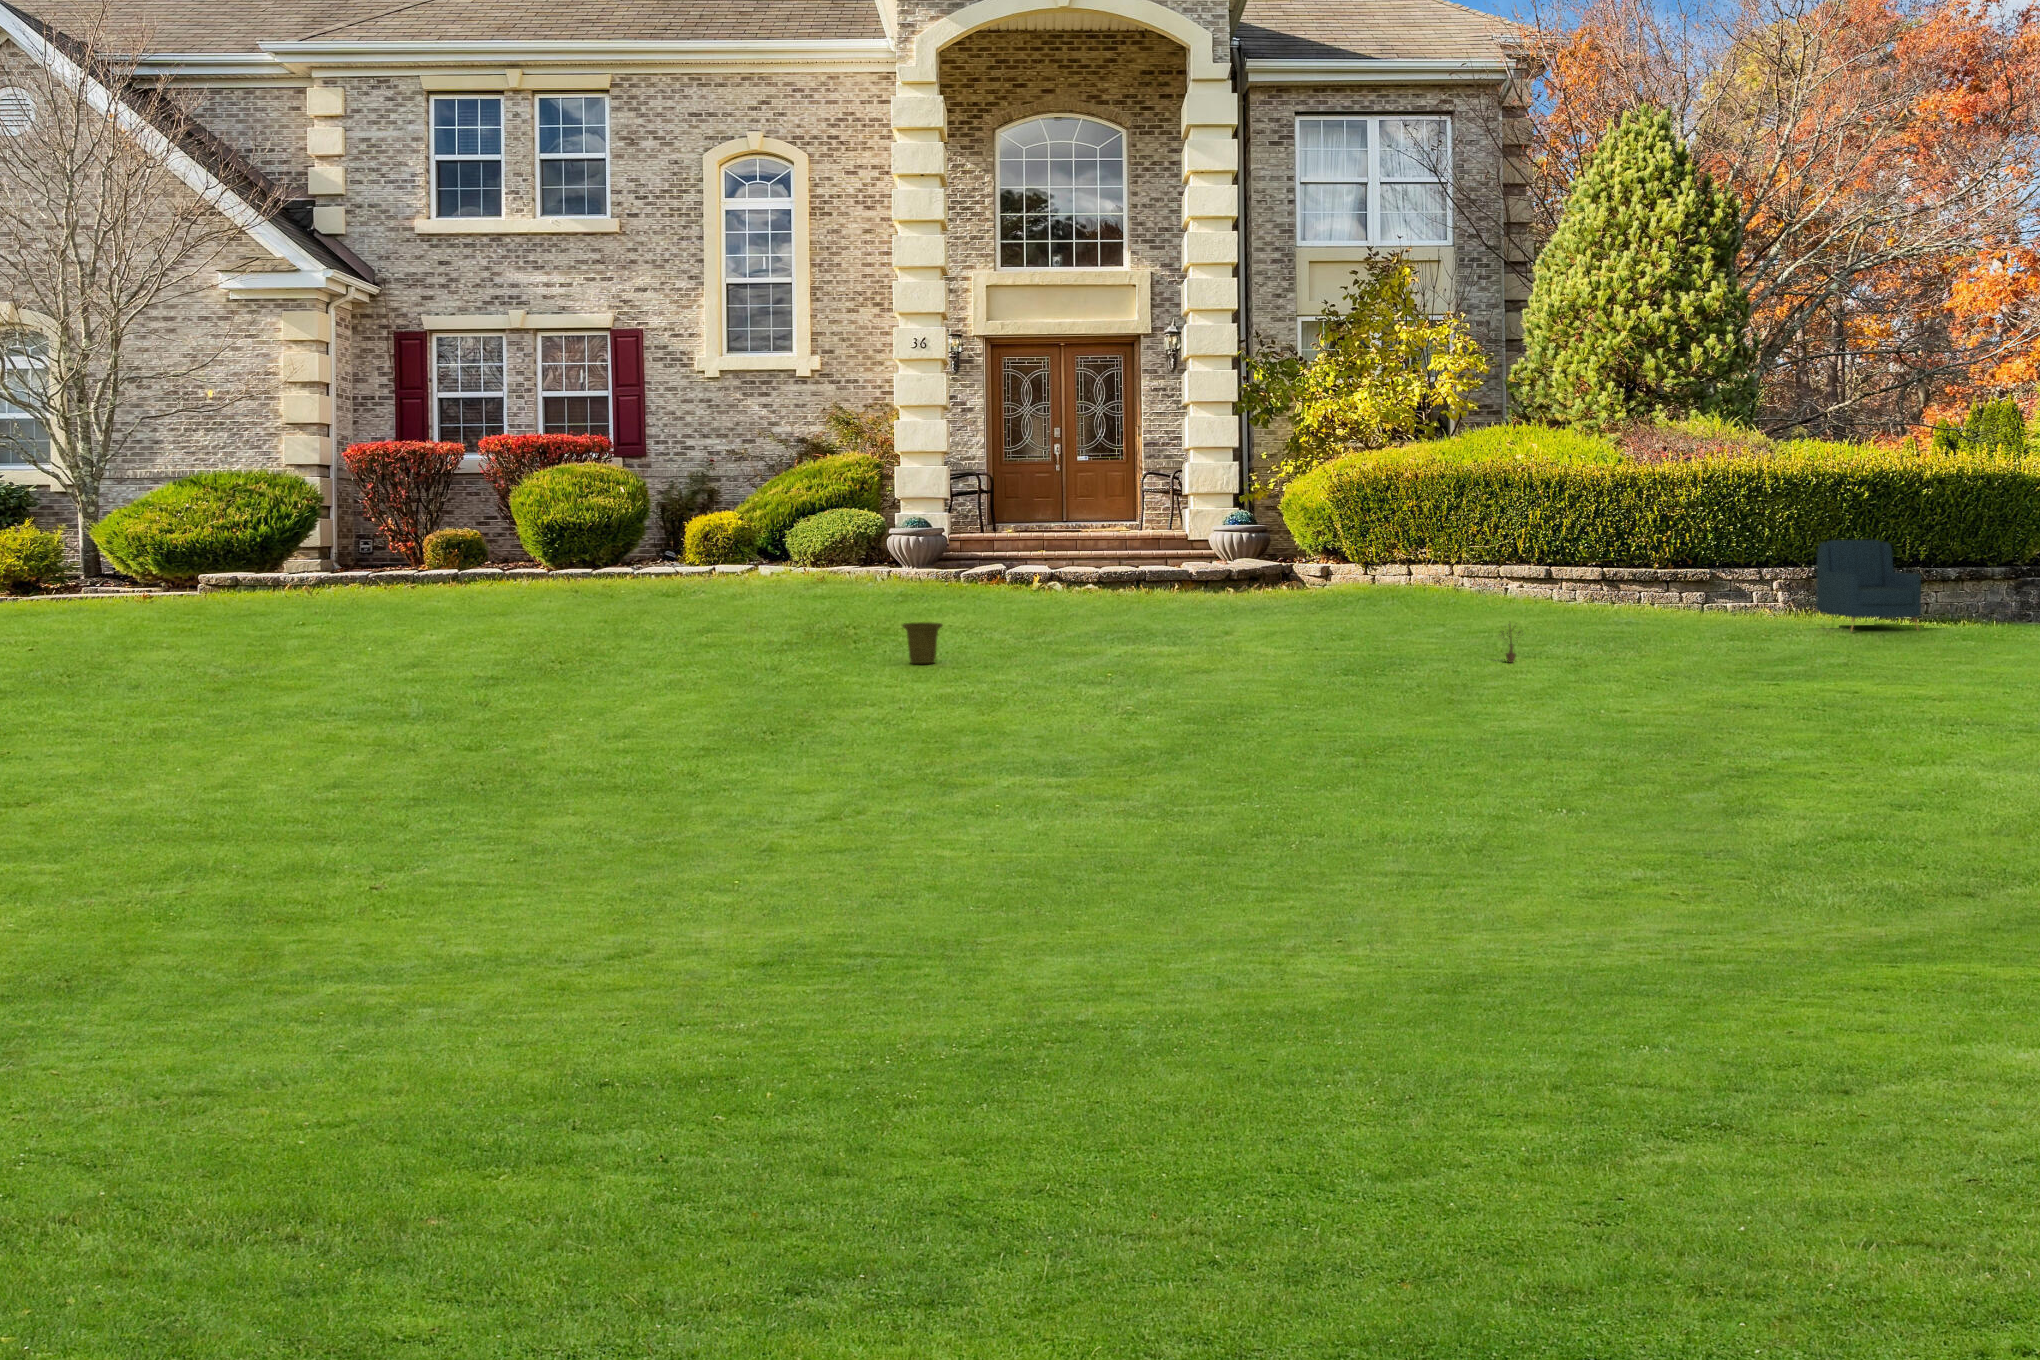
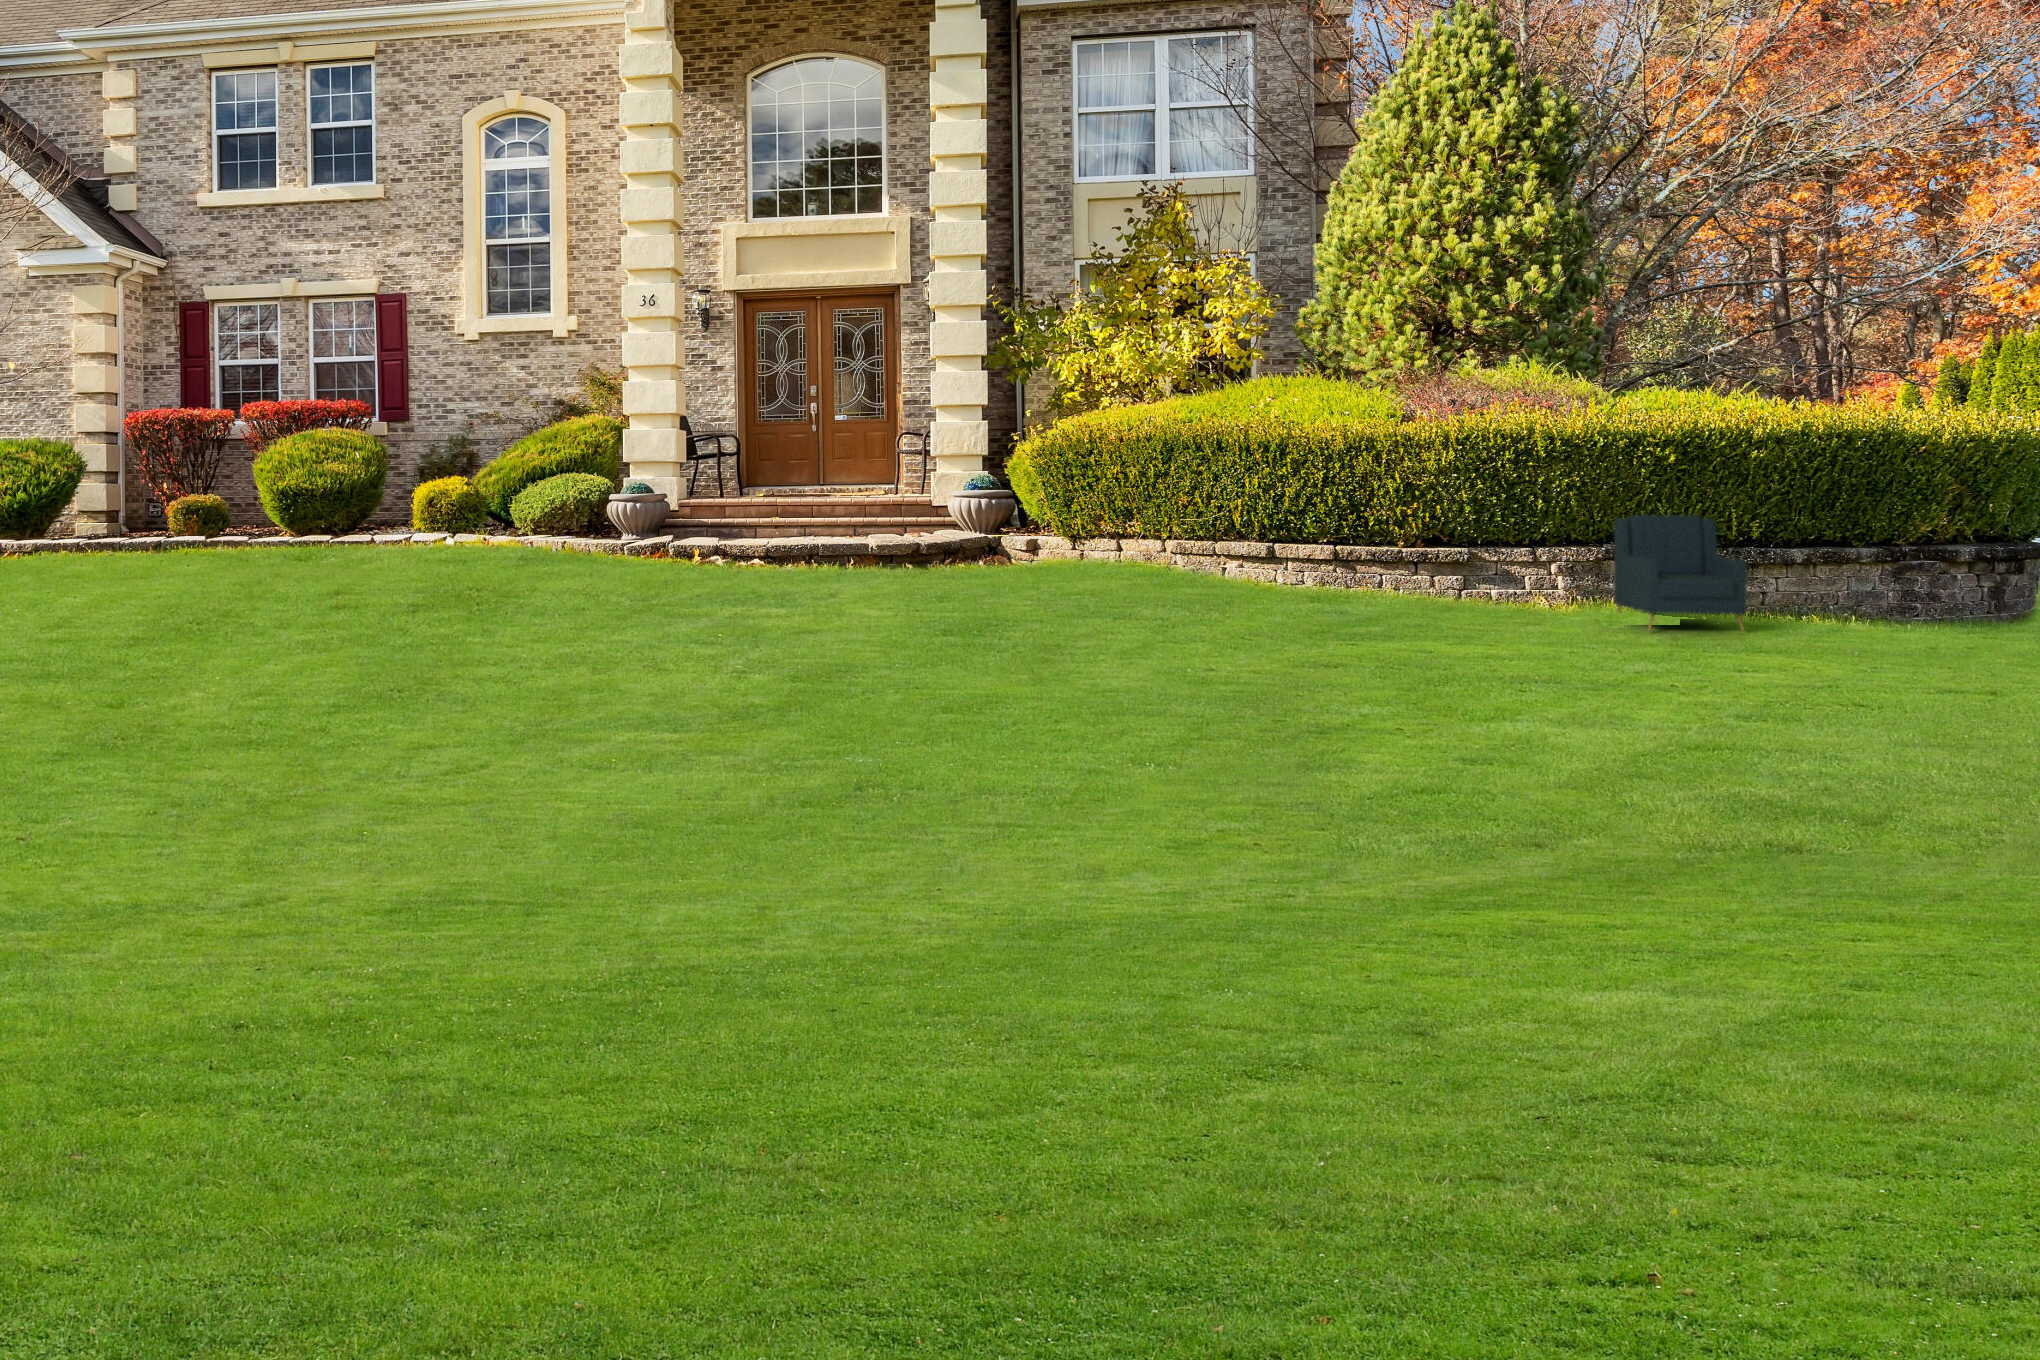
basket: present [902,622,943,664] -> none [461,606,507,653]
decorative plant: present [1502,625,1520,663] -> none [1134,618,1172,668]

